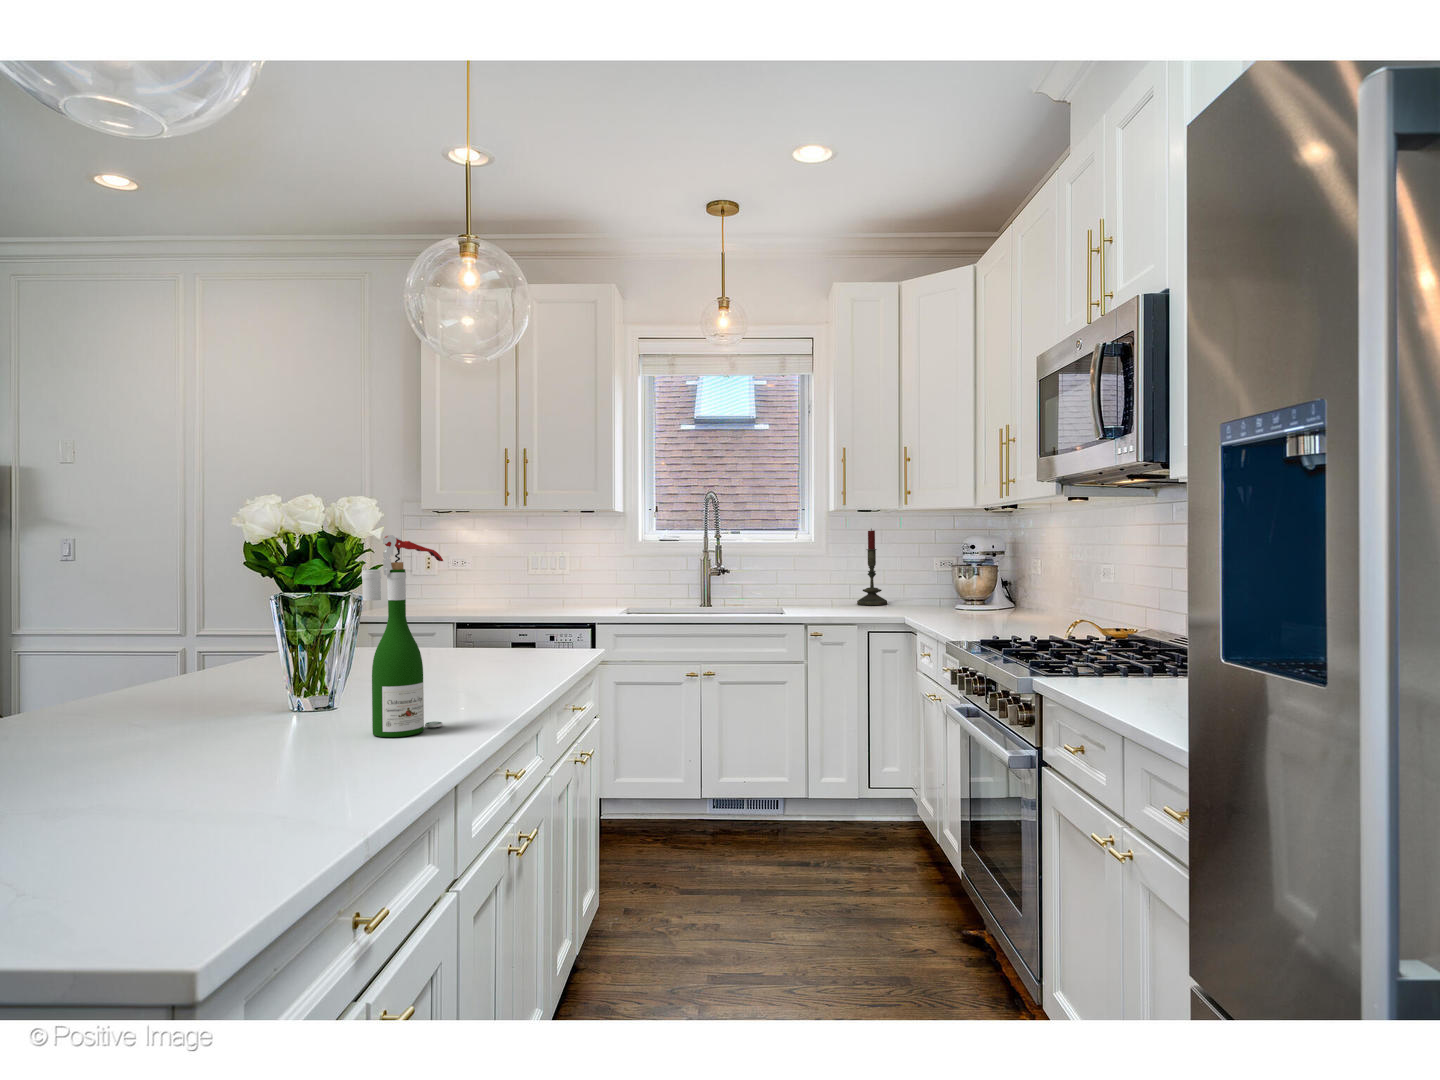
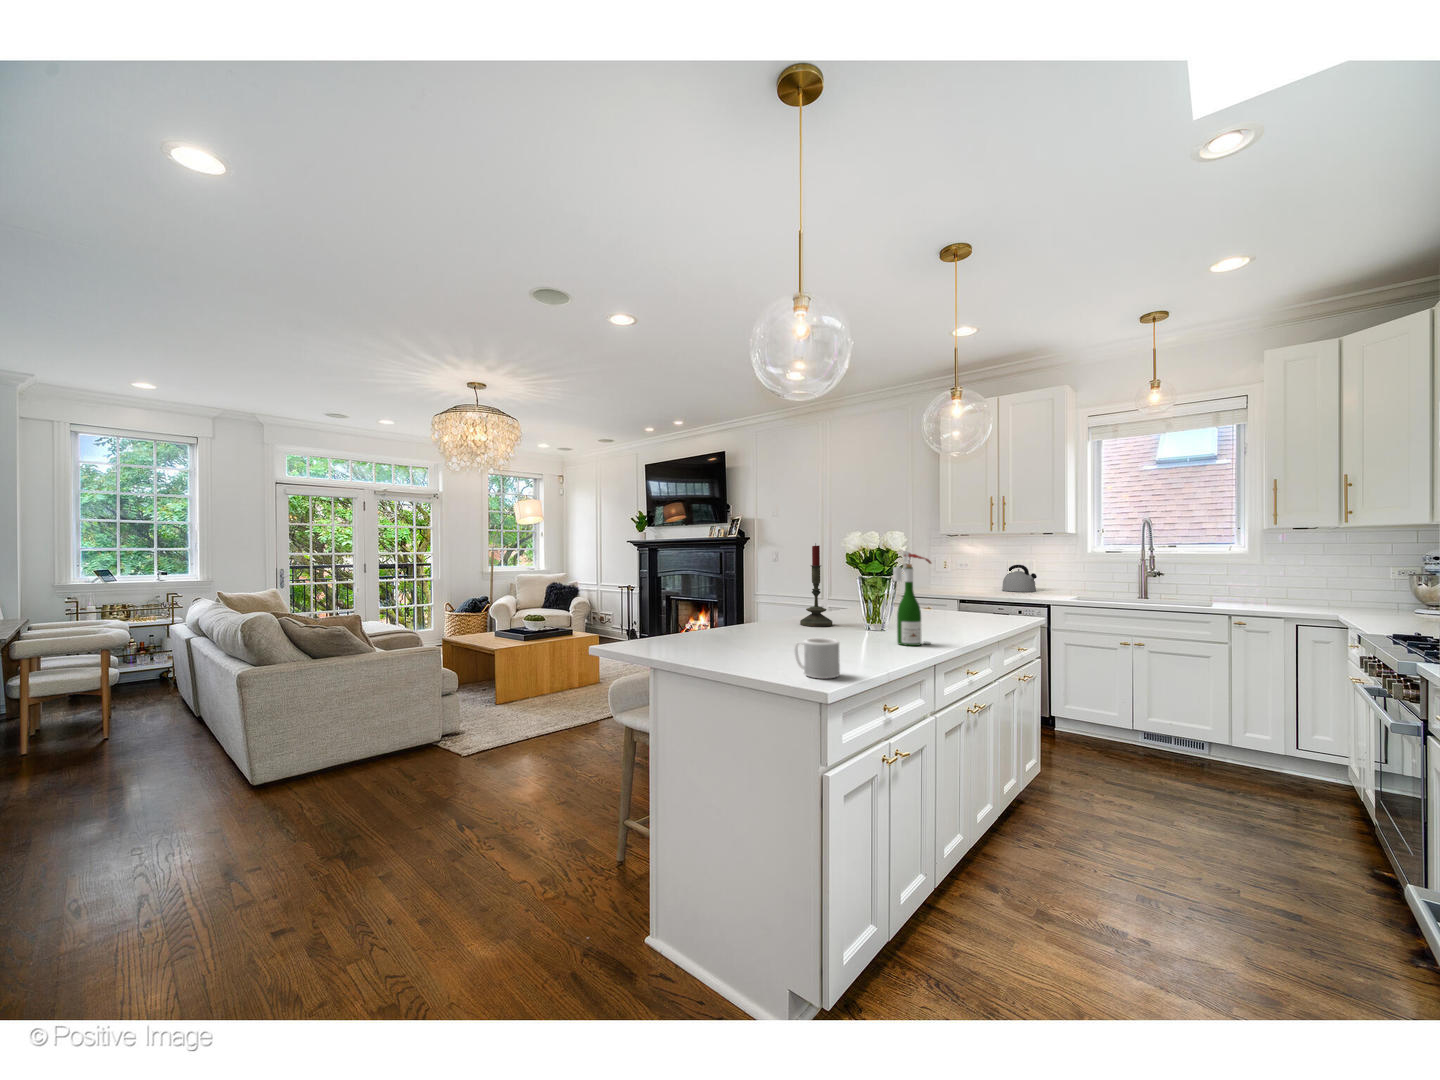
candle: present [857,529,887,605] -> present [800,545,832,627]
kettle: none [518,566,569,609] -> present [1002,565,1037,592]
mug: none [99,762,244,884] -> present [794,638,840,678]

